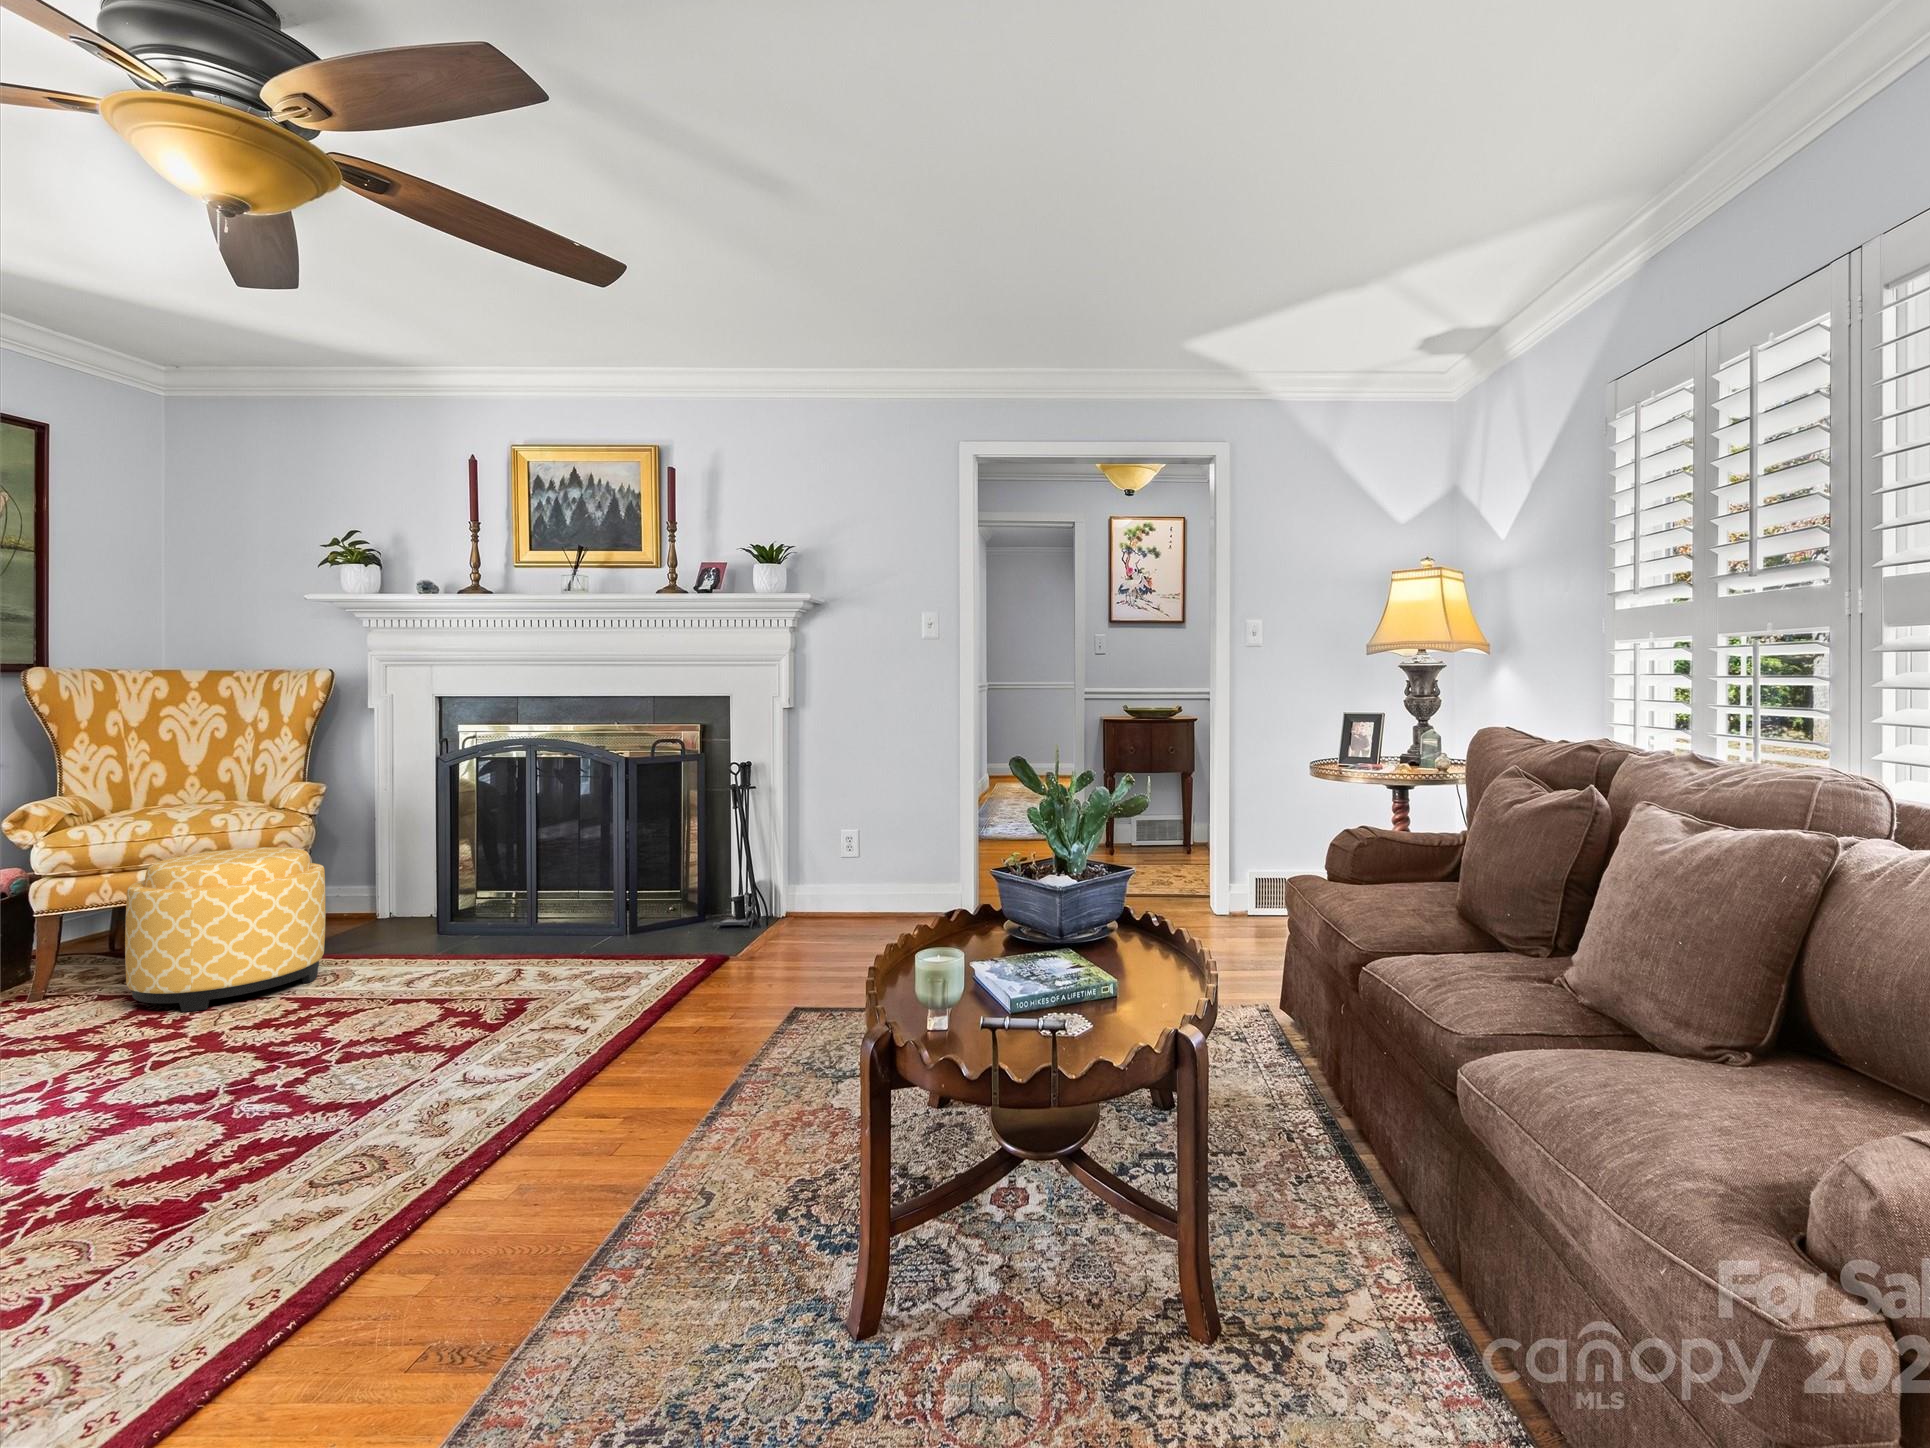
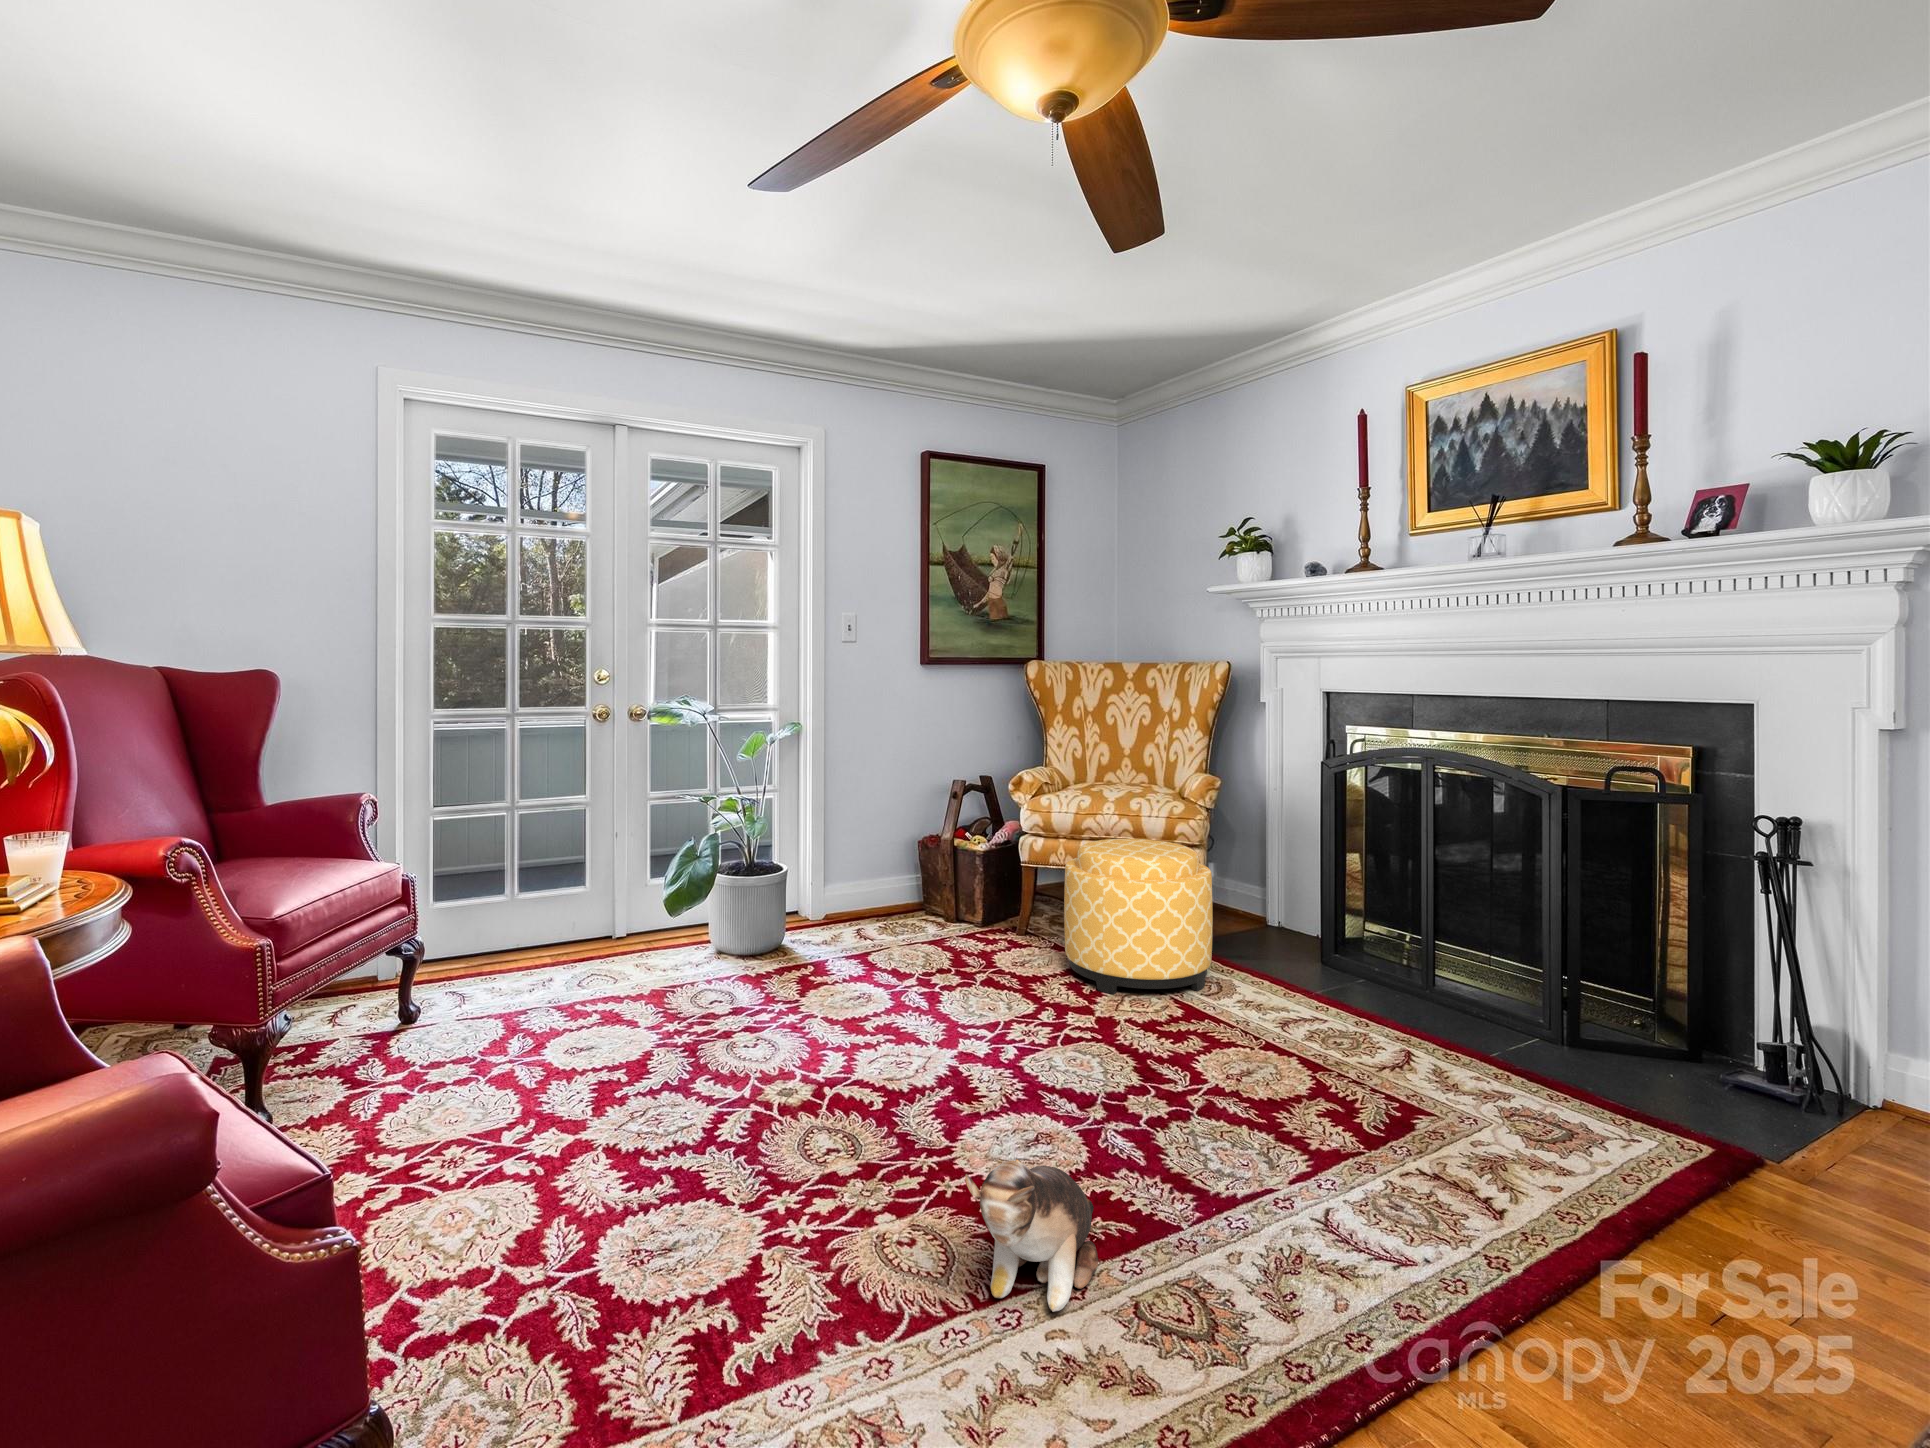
plush toy: none [114,1104,262,1252] -> present [965,1159,1098,1312]

